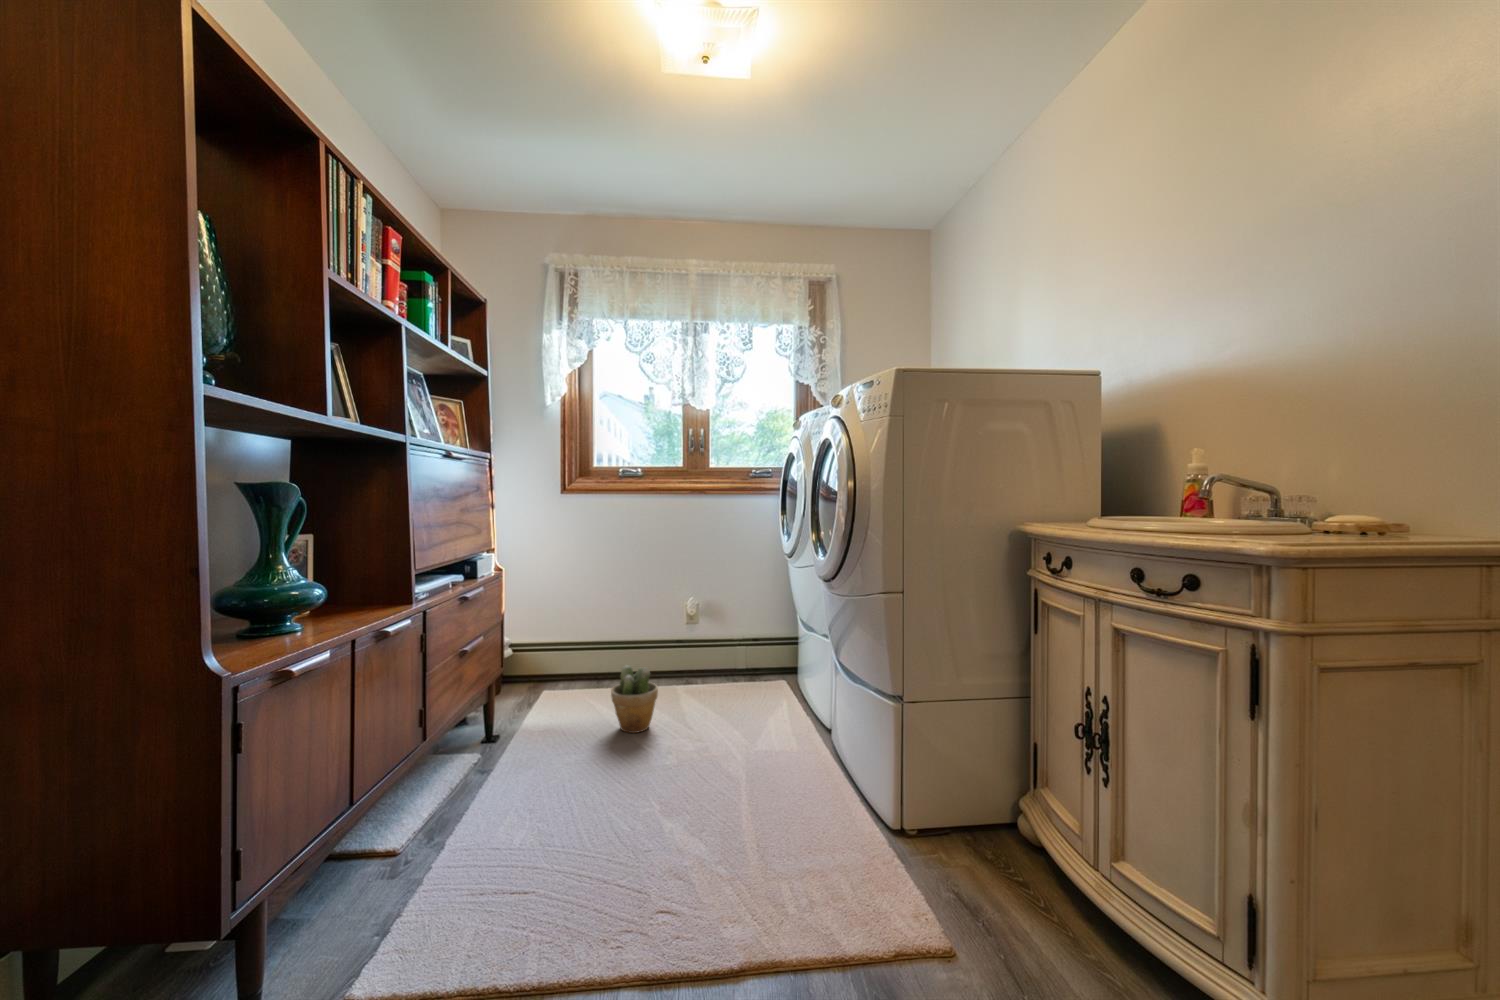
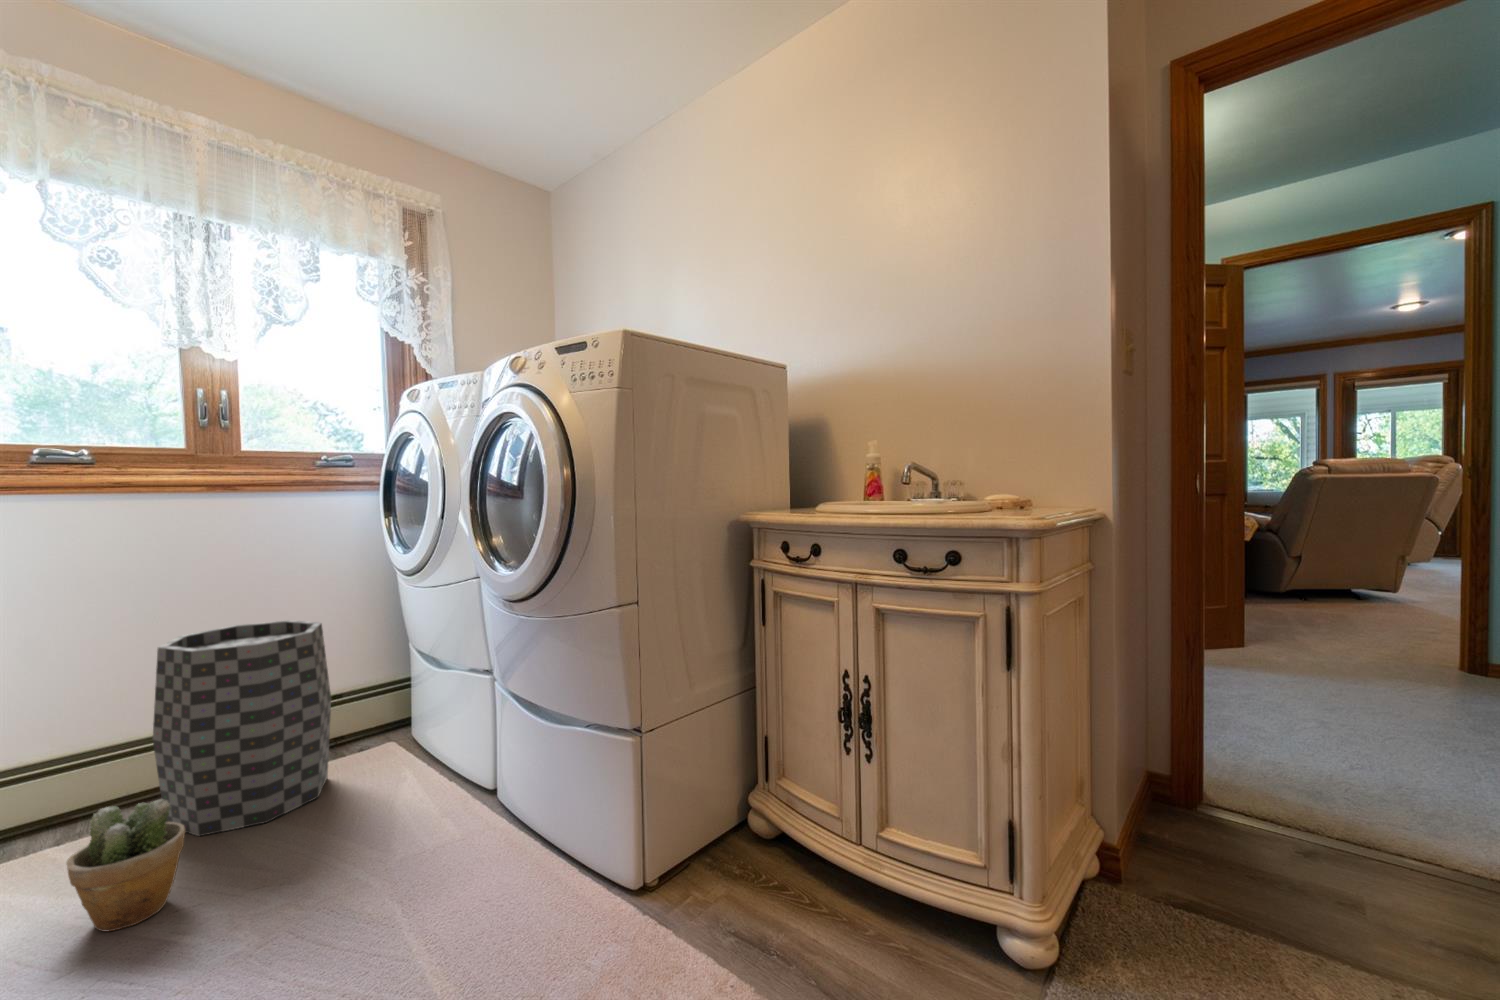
trash can: none [658,577,747,703] -> present [153,620,331,836]

